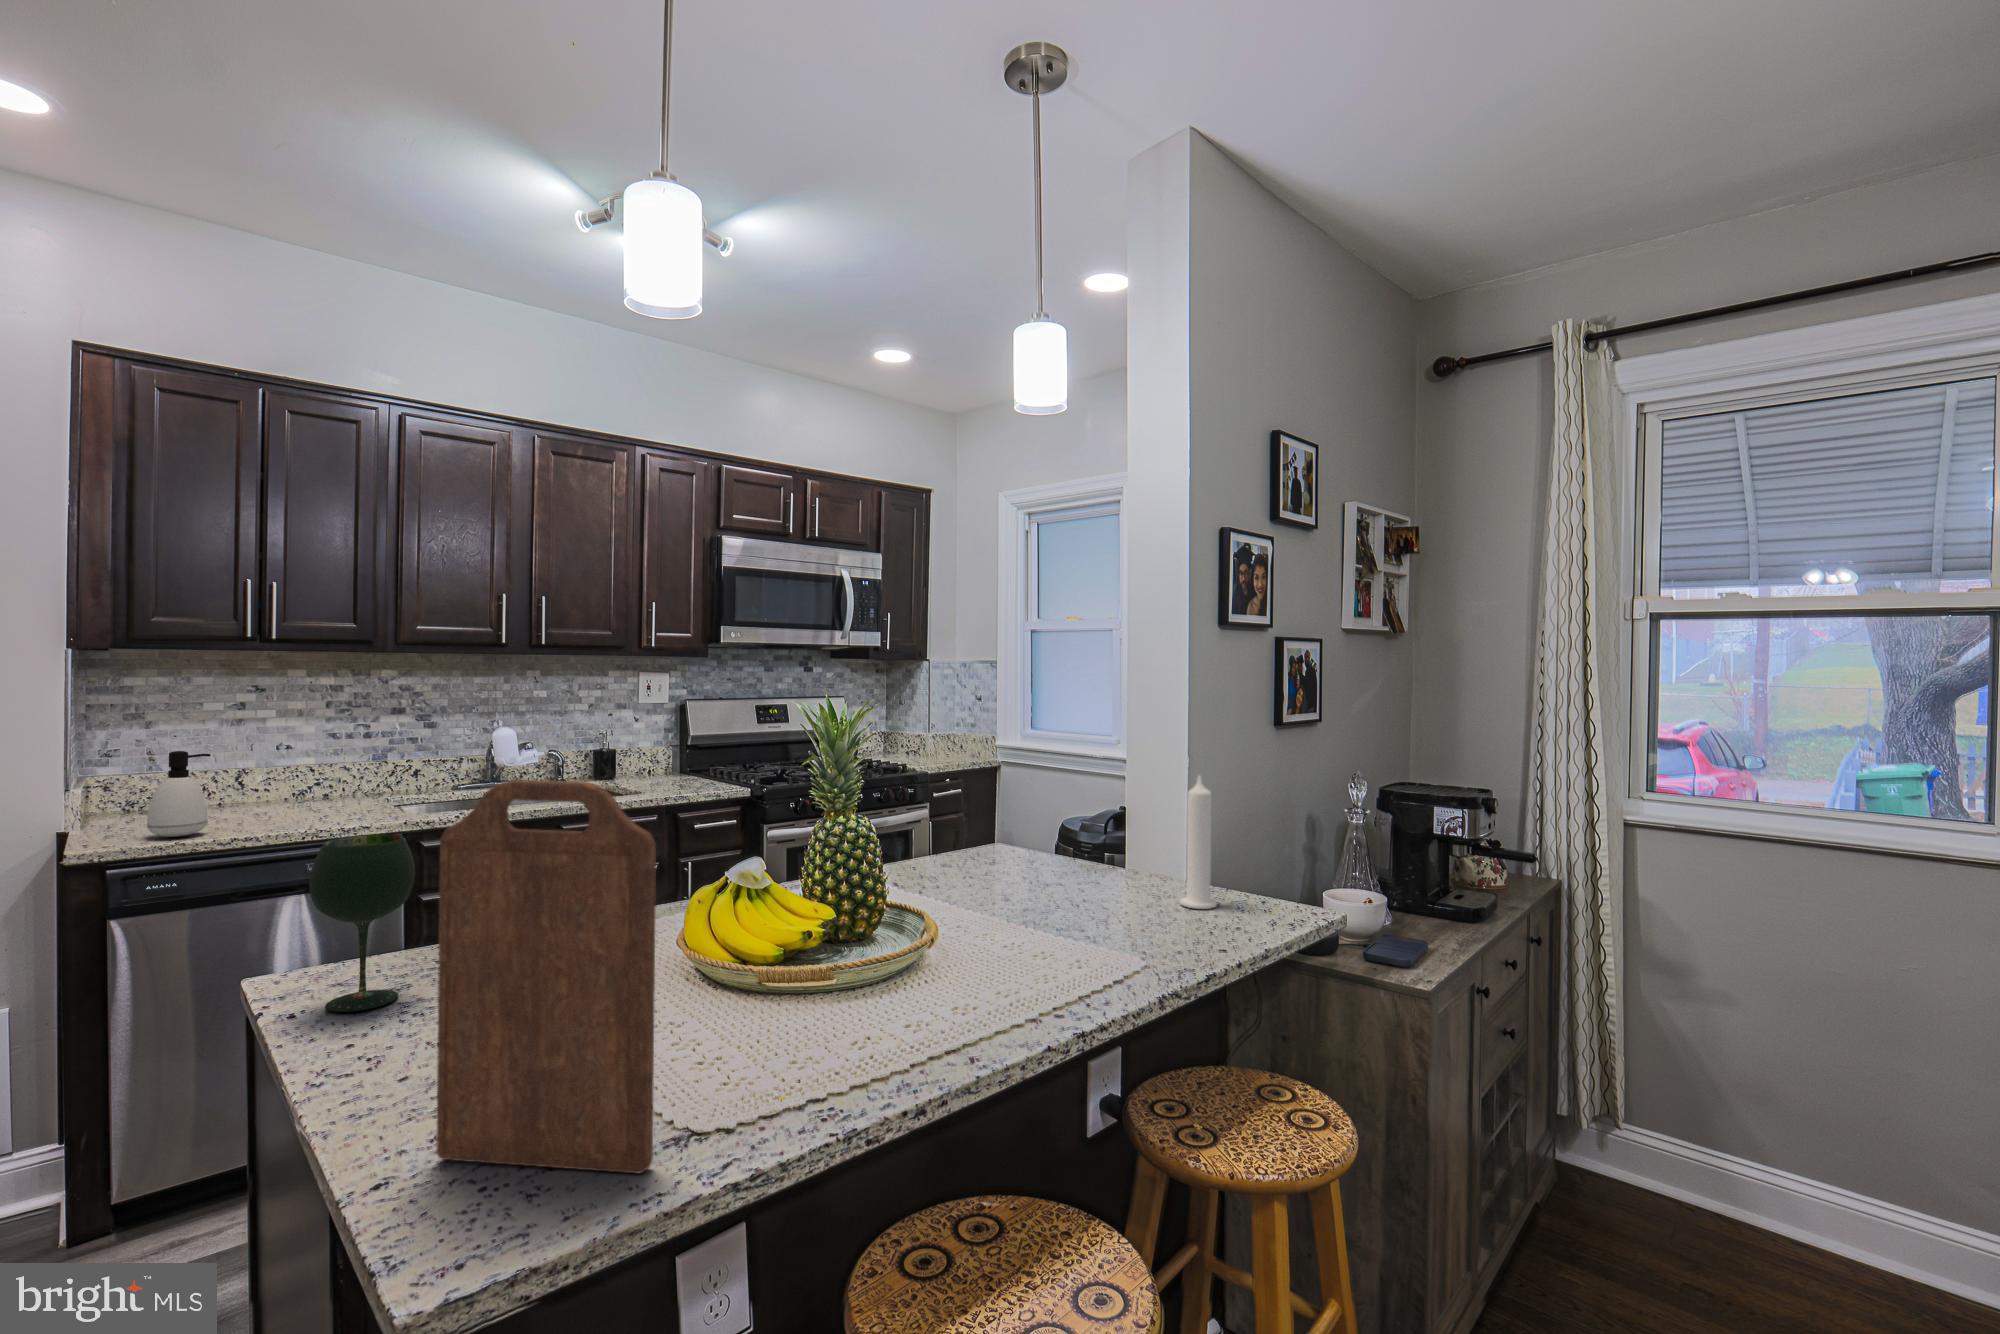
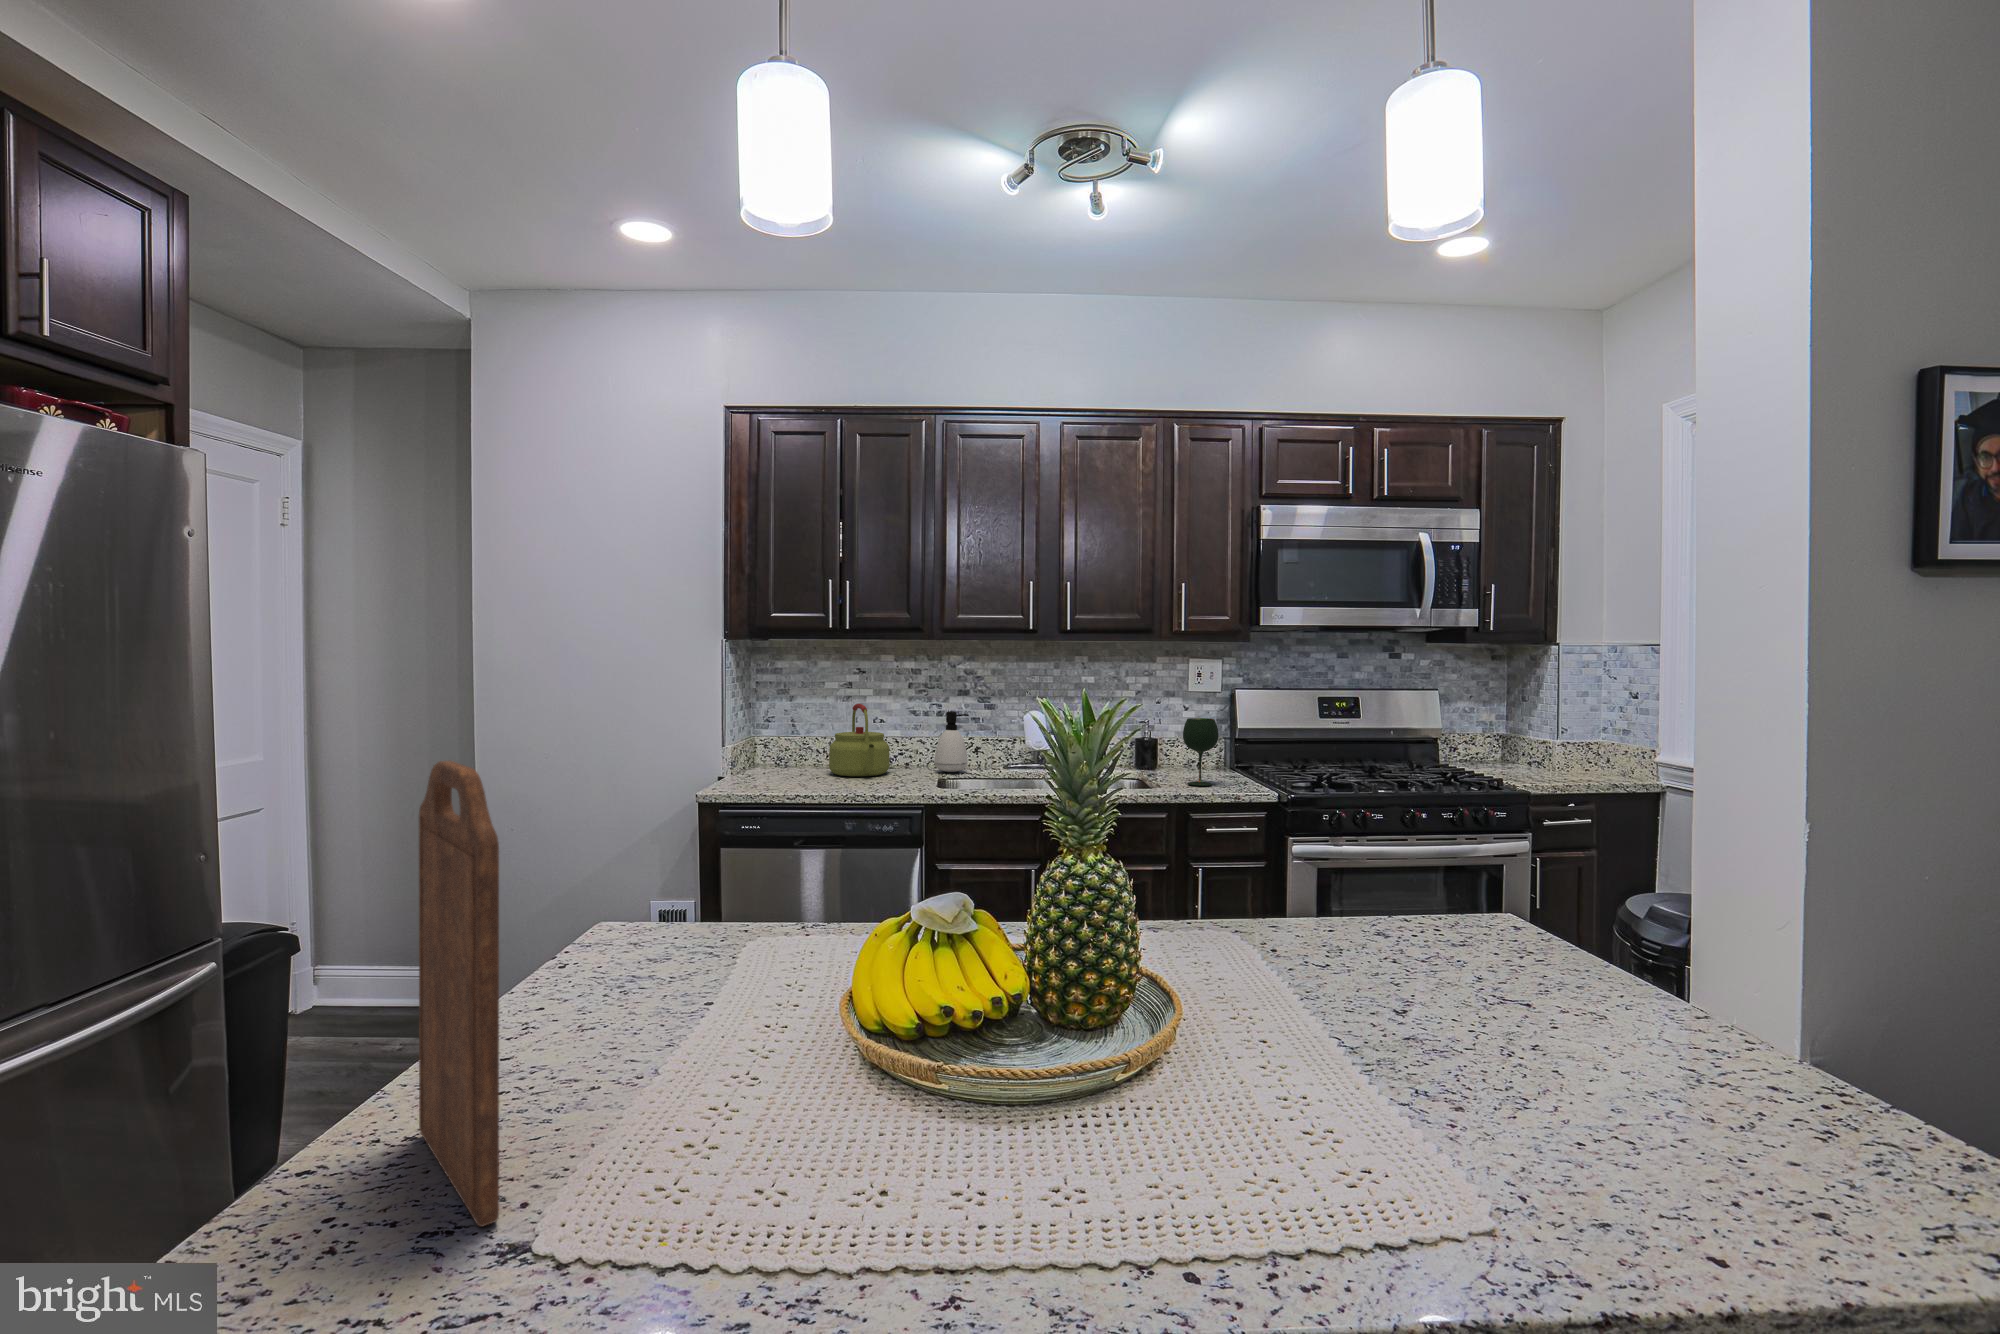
kettle: none [220,728,311,815] -> present [829,704,890,777]
soap dispenser: present [147,751,210,837] -> present [935,711,969,772]
candle: present [1180,775,1217,909] -> none [1699,847,1785,1103]
wine glass: present [309,834,415,1012] -> present [1183,718,1219,786]

